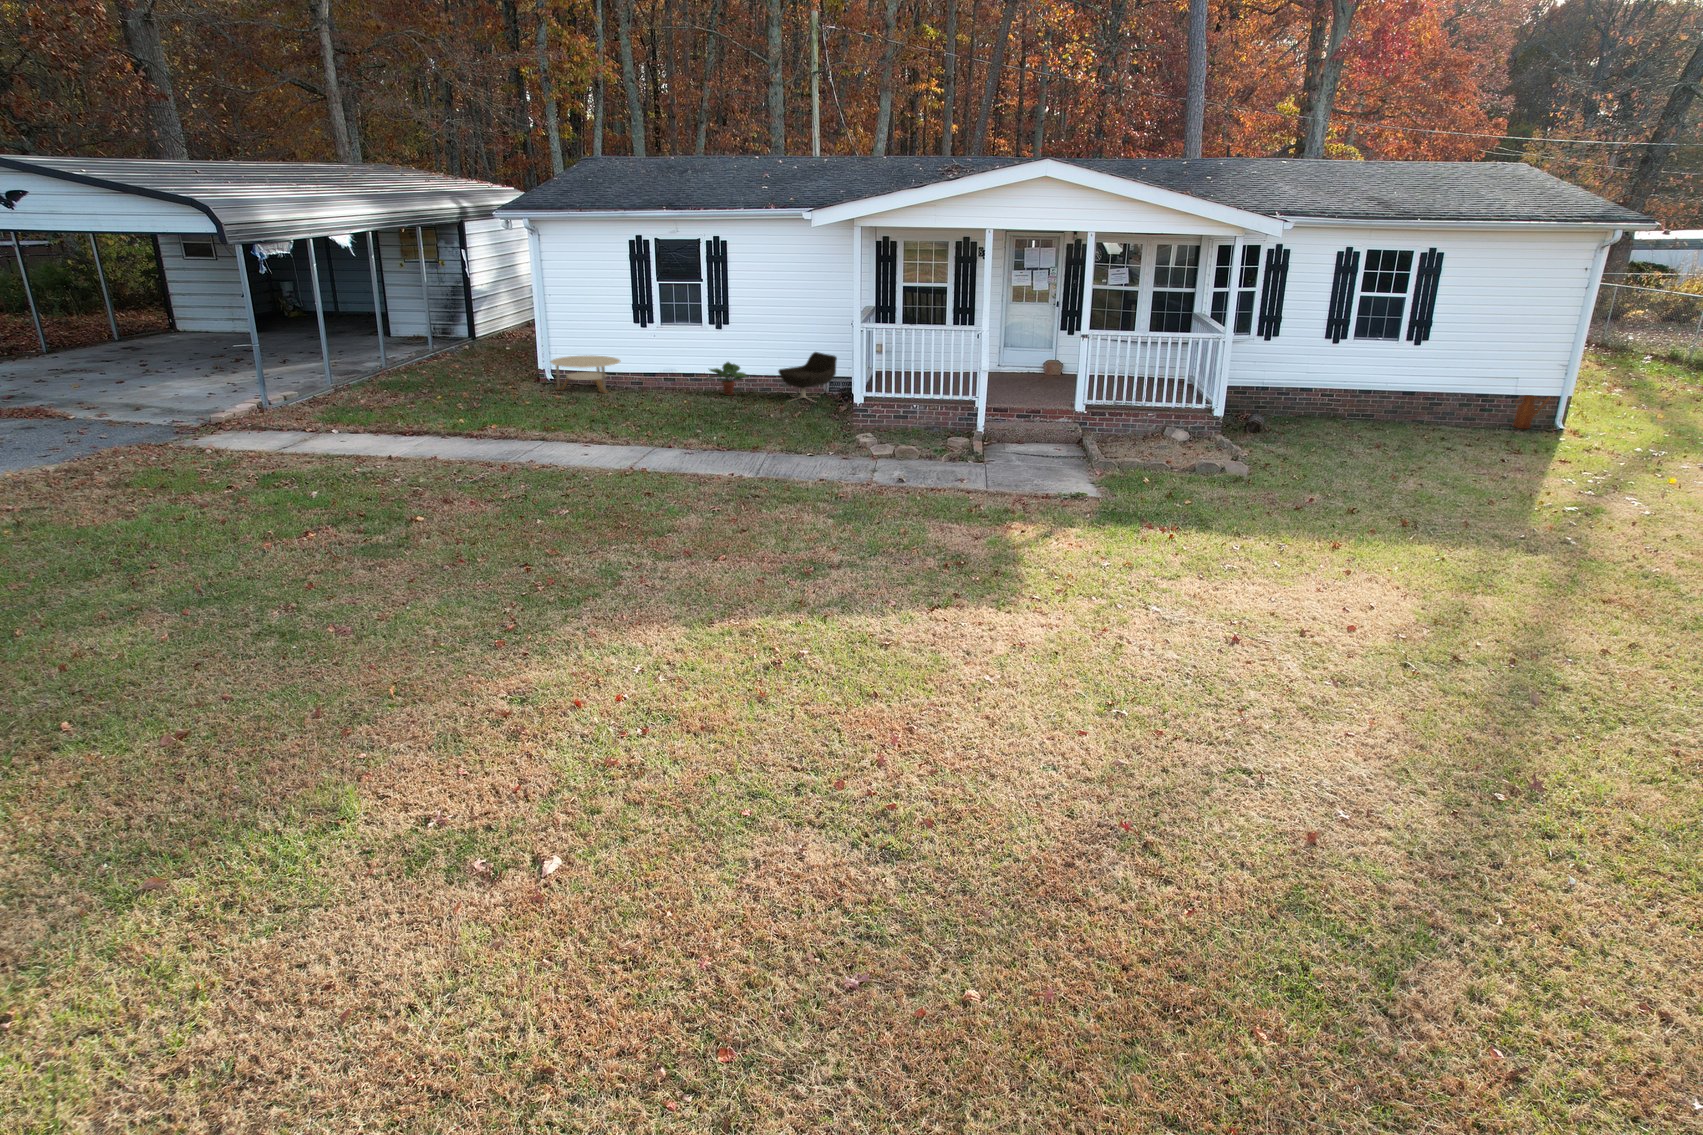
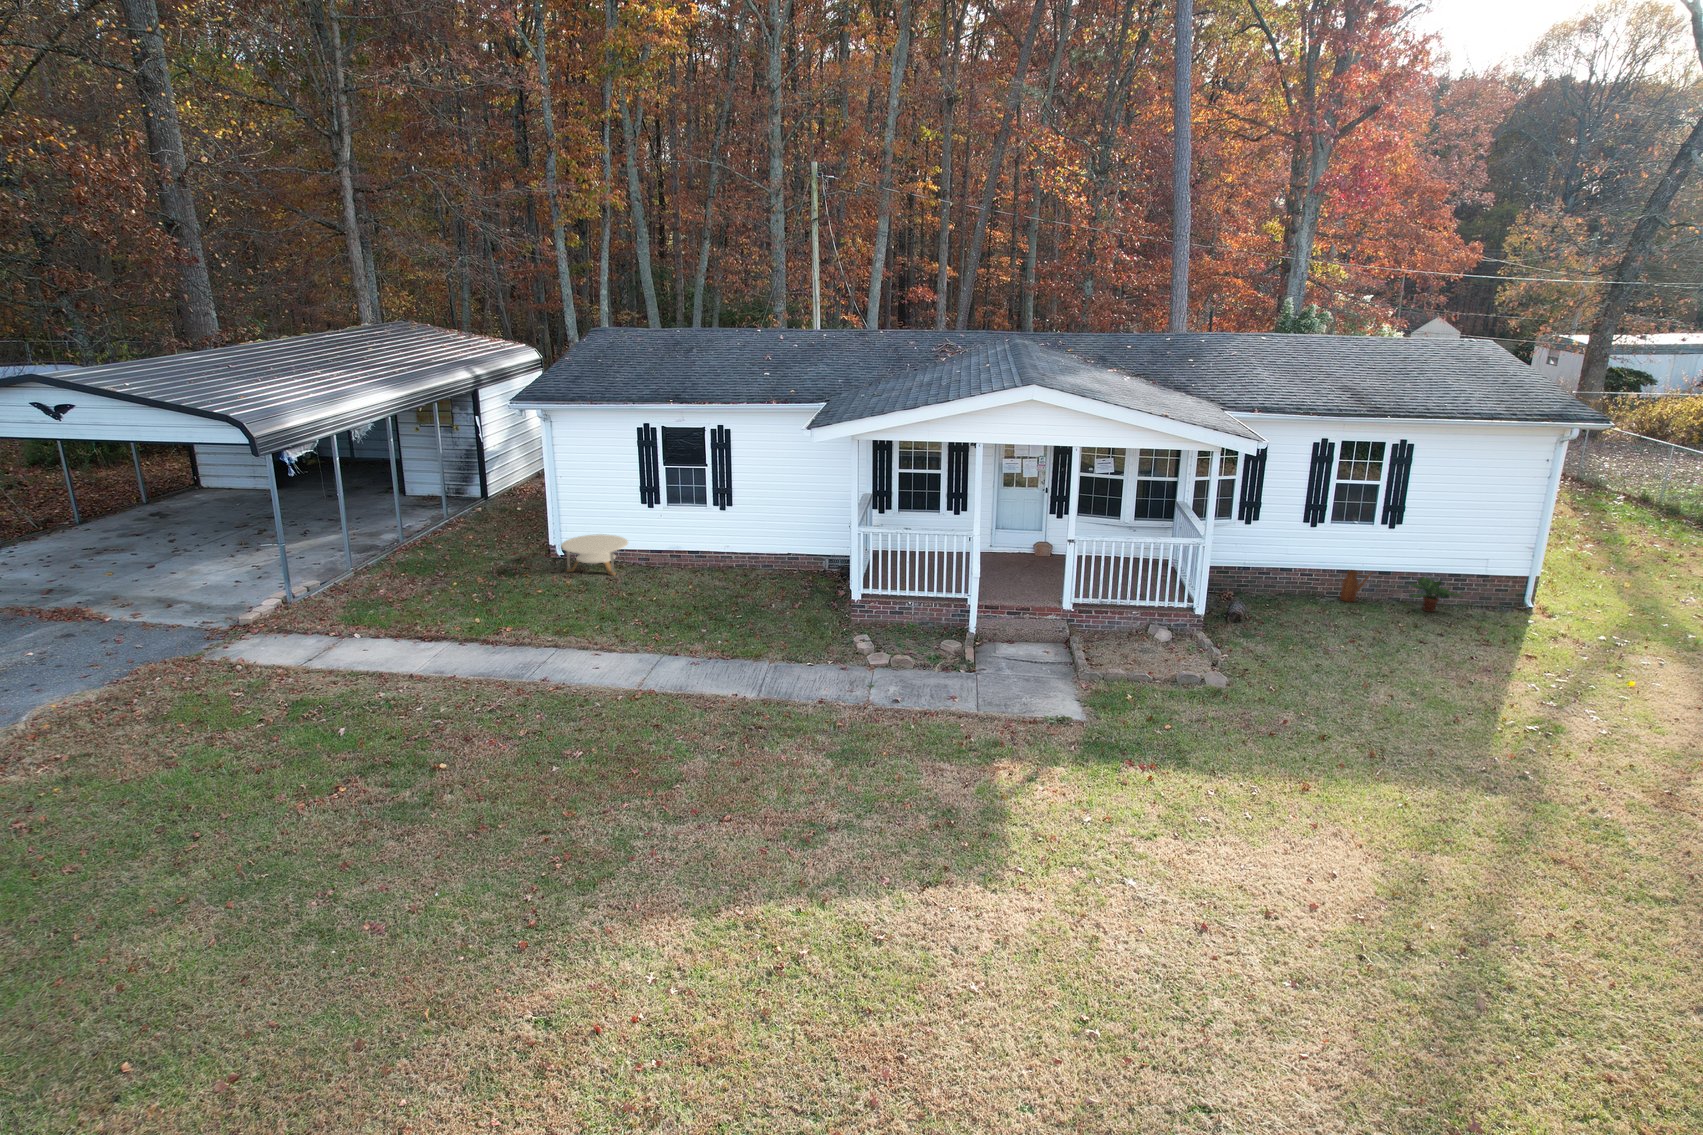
lounge chair: present [778,352,837,398] -> none [780,533,836,585]
potted plant: present [707,362,746,395] -> present [1410,577,1462,612]
watering can: present [1513,395,1550,429] -> present [1340,570,1373,602]

